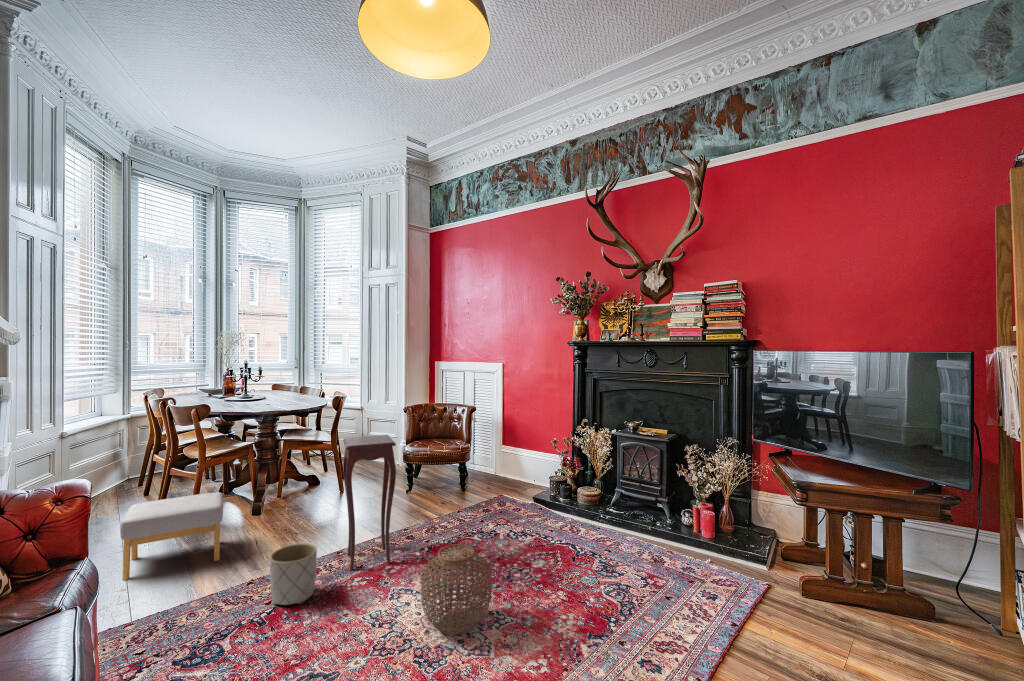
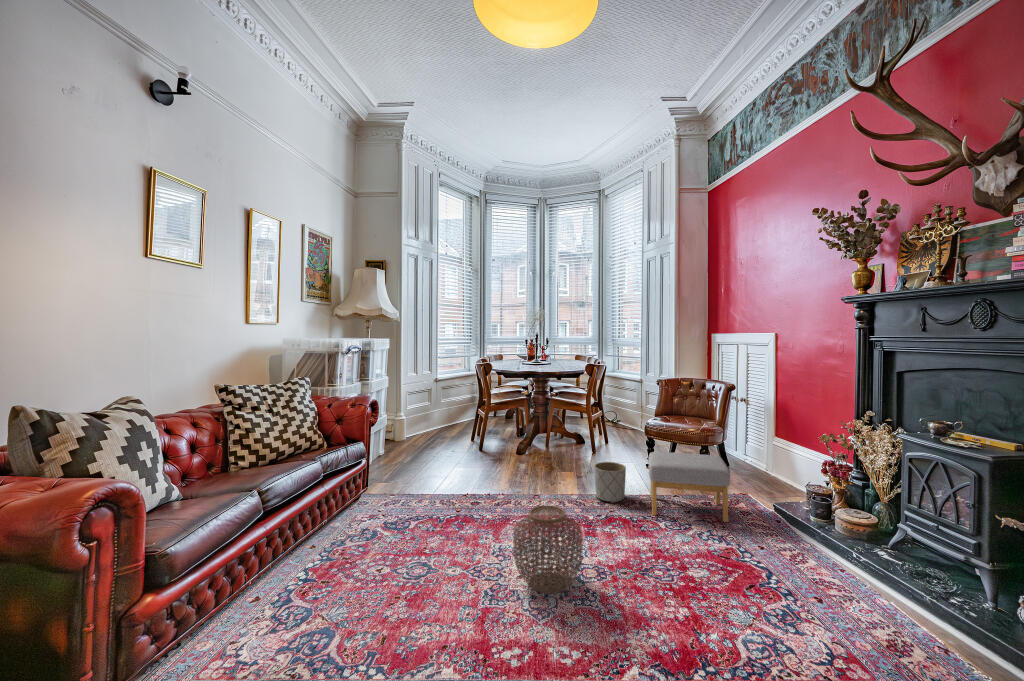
side table: present [343,435,396,570] -> none [522,397,576,516]
footstool: present [120,492,223,580] -> present [649,452,730,522]
planter: present [270,544,317,605] -> present [594,462,626,503]

